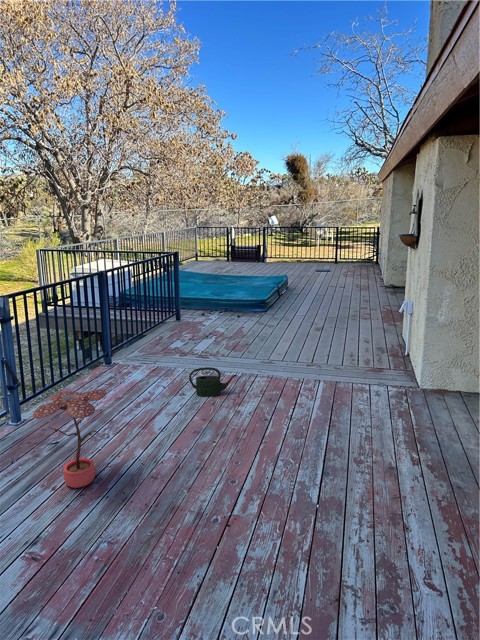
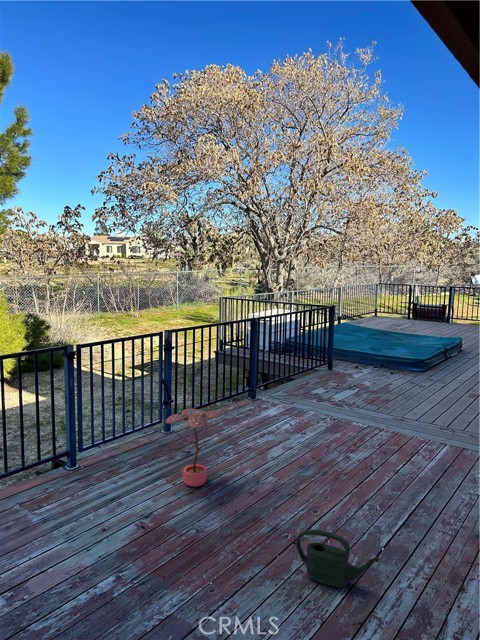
watering can: present [189,367,237,396] -> present [296,529,379,588]

